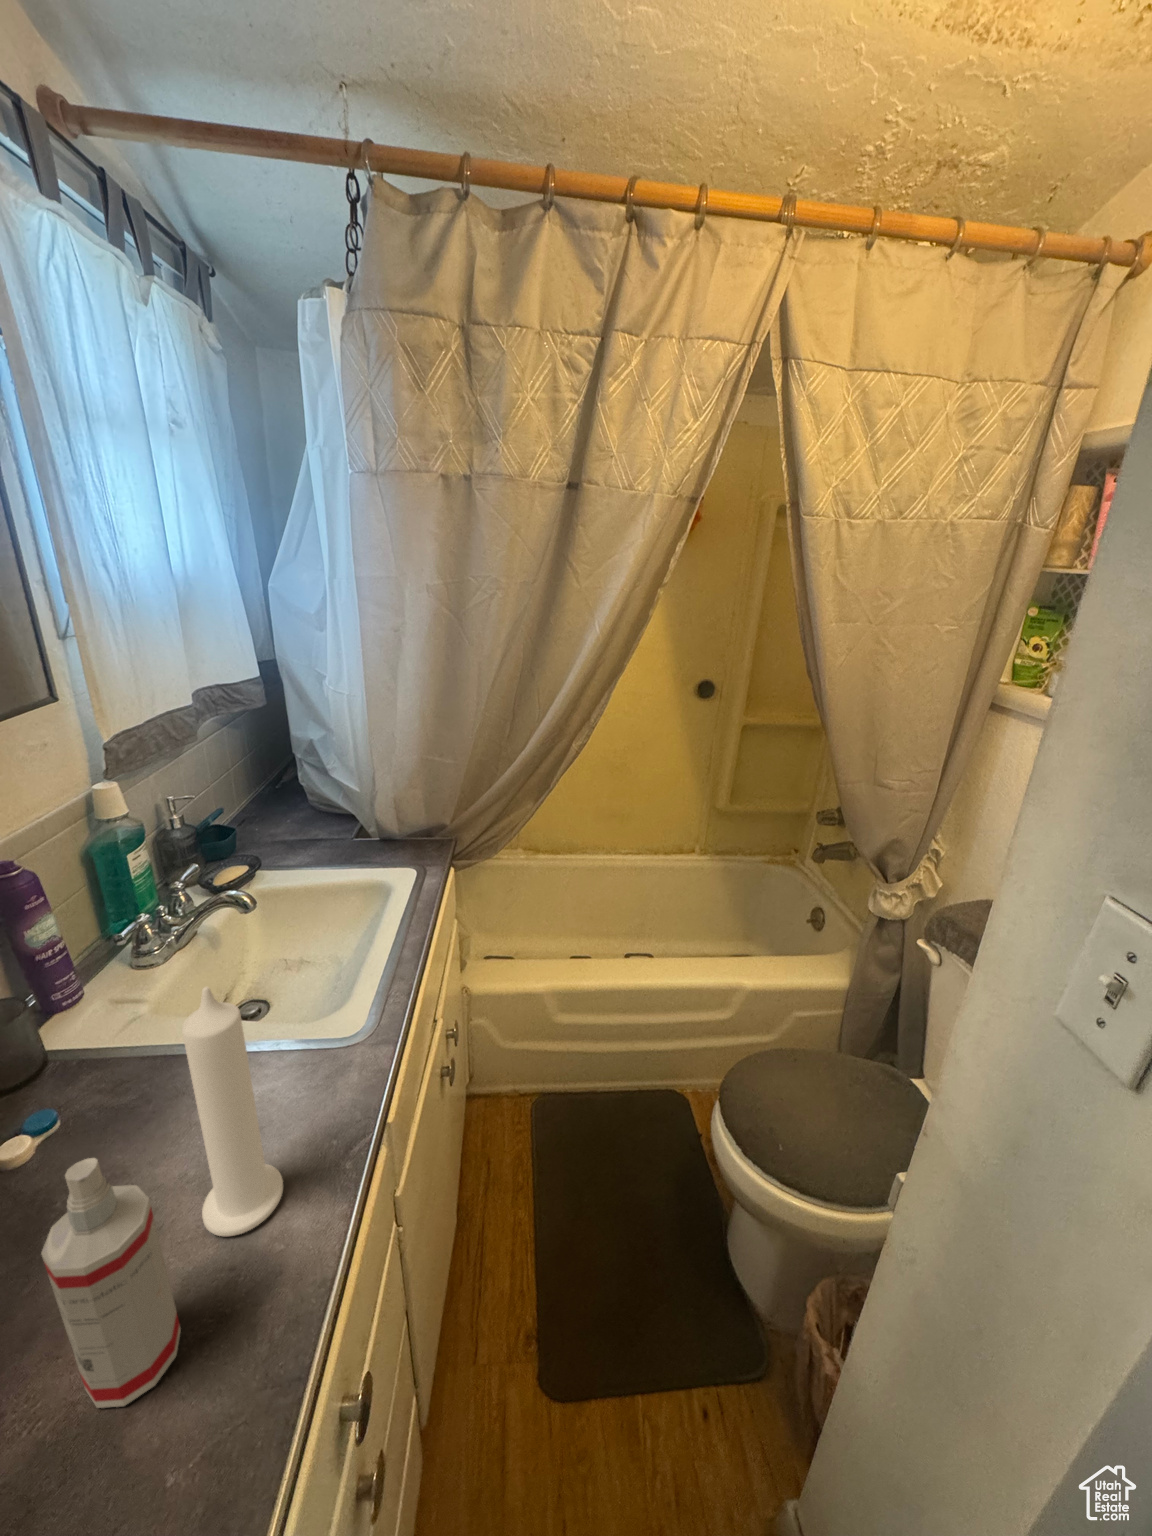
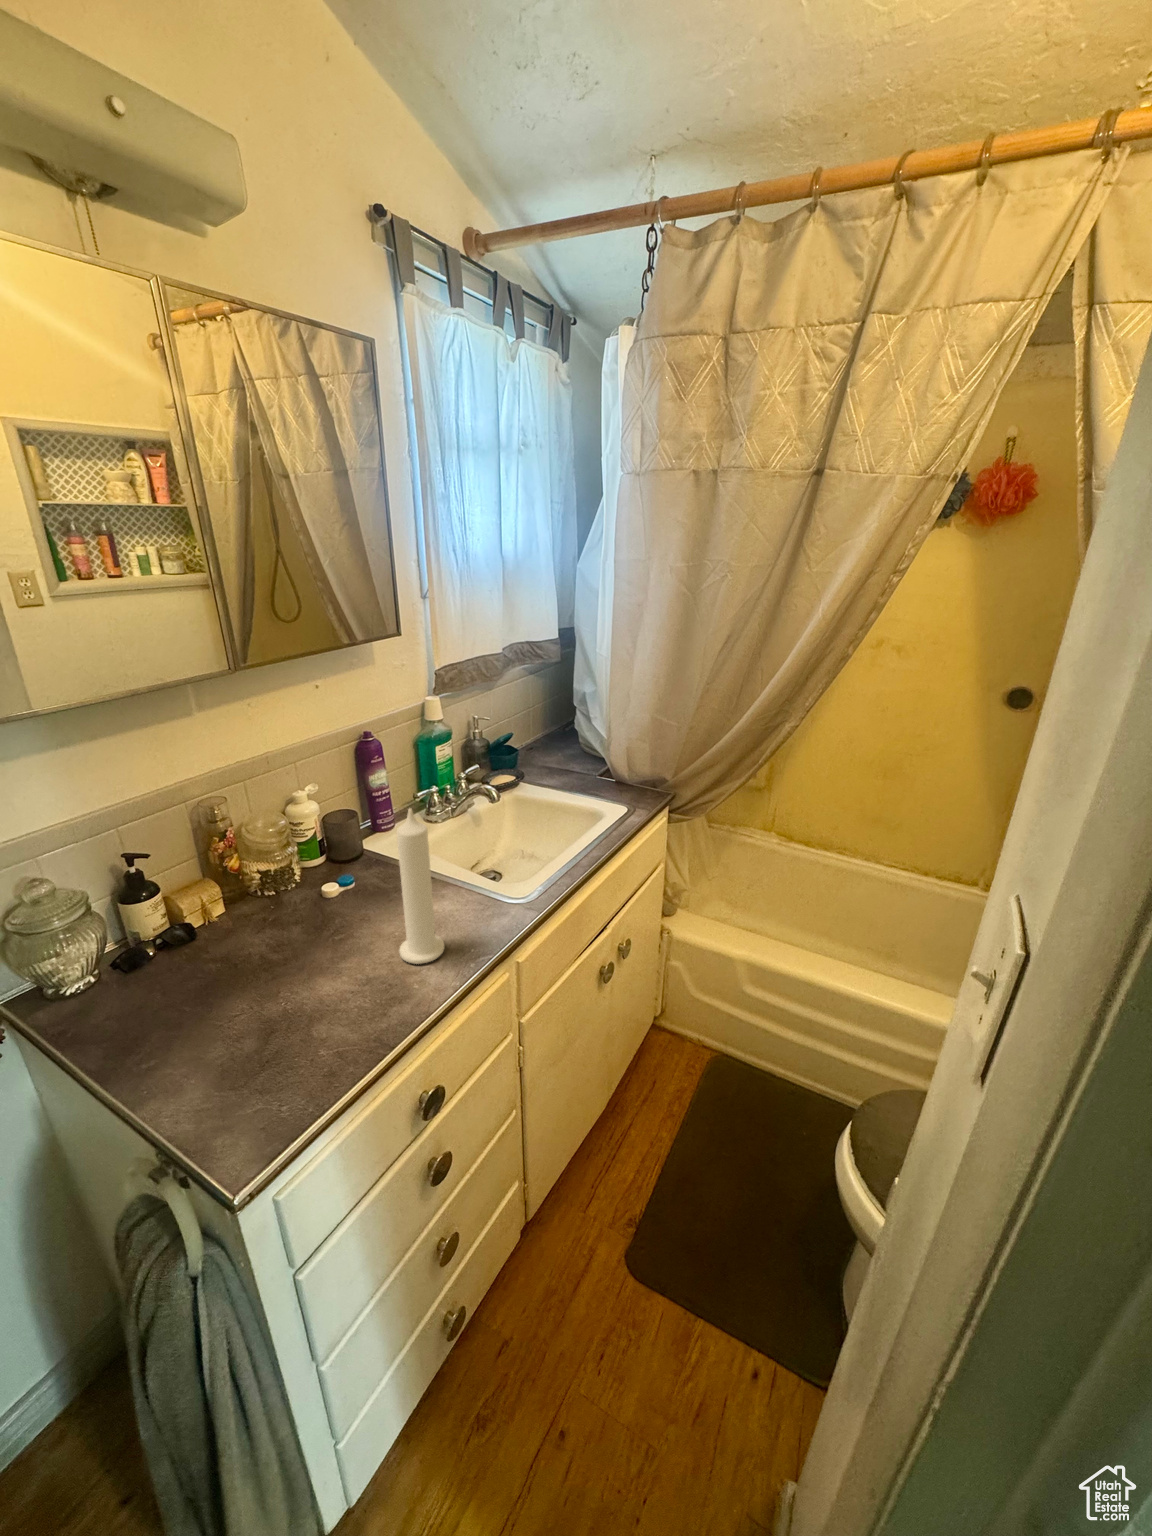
spray bottle: present [41,1158,181,1408] -> none [313,870,371,1006]

